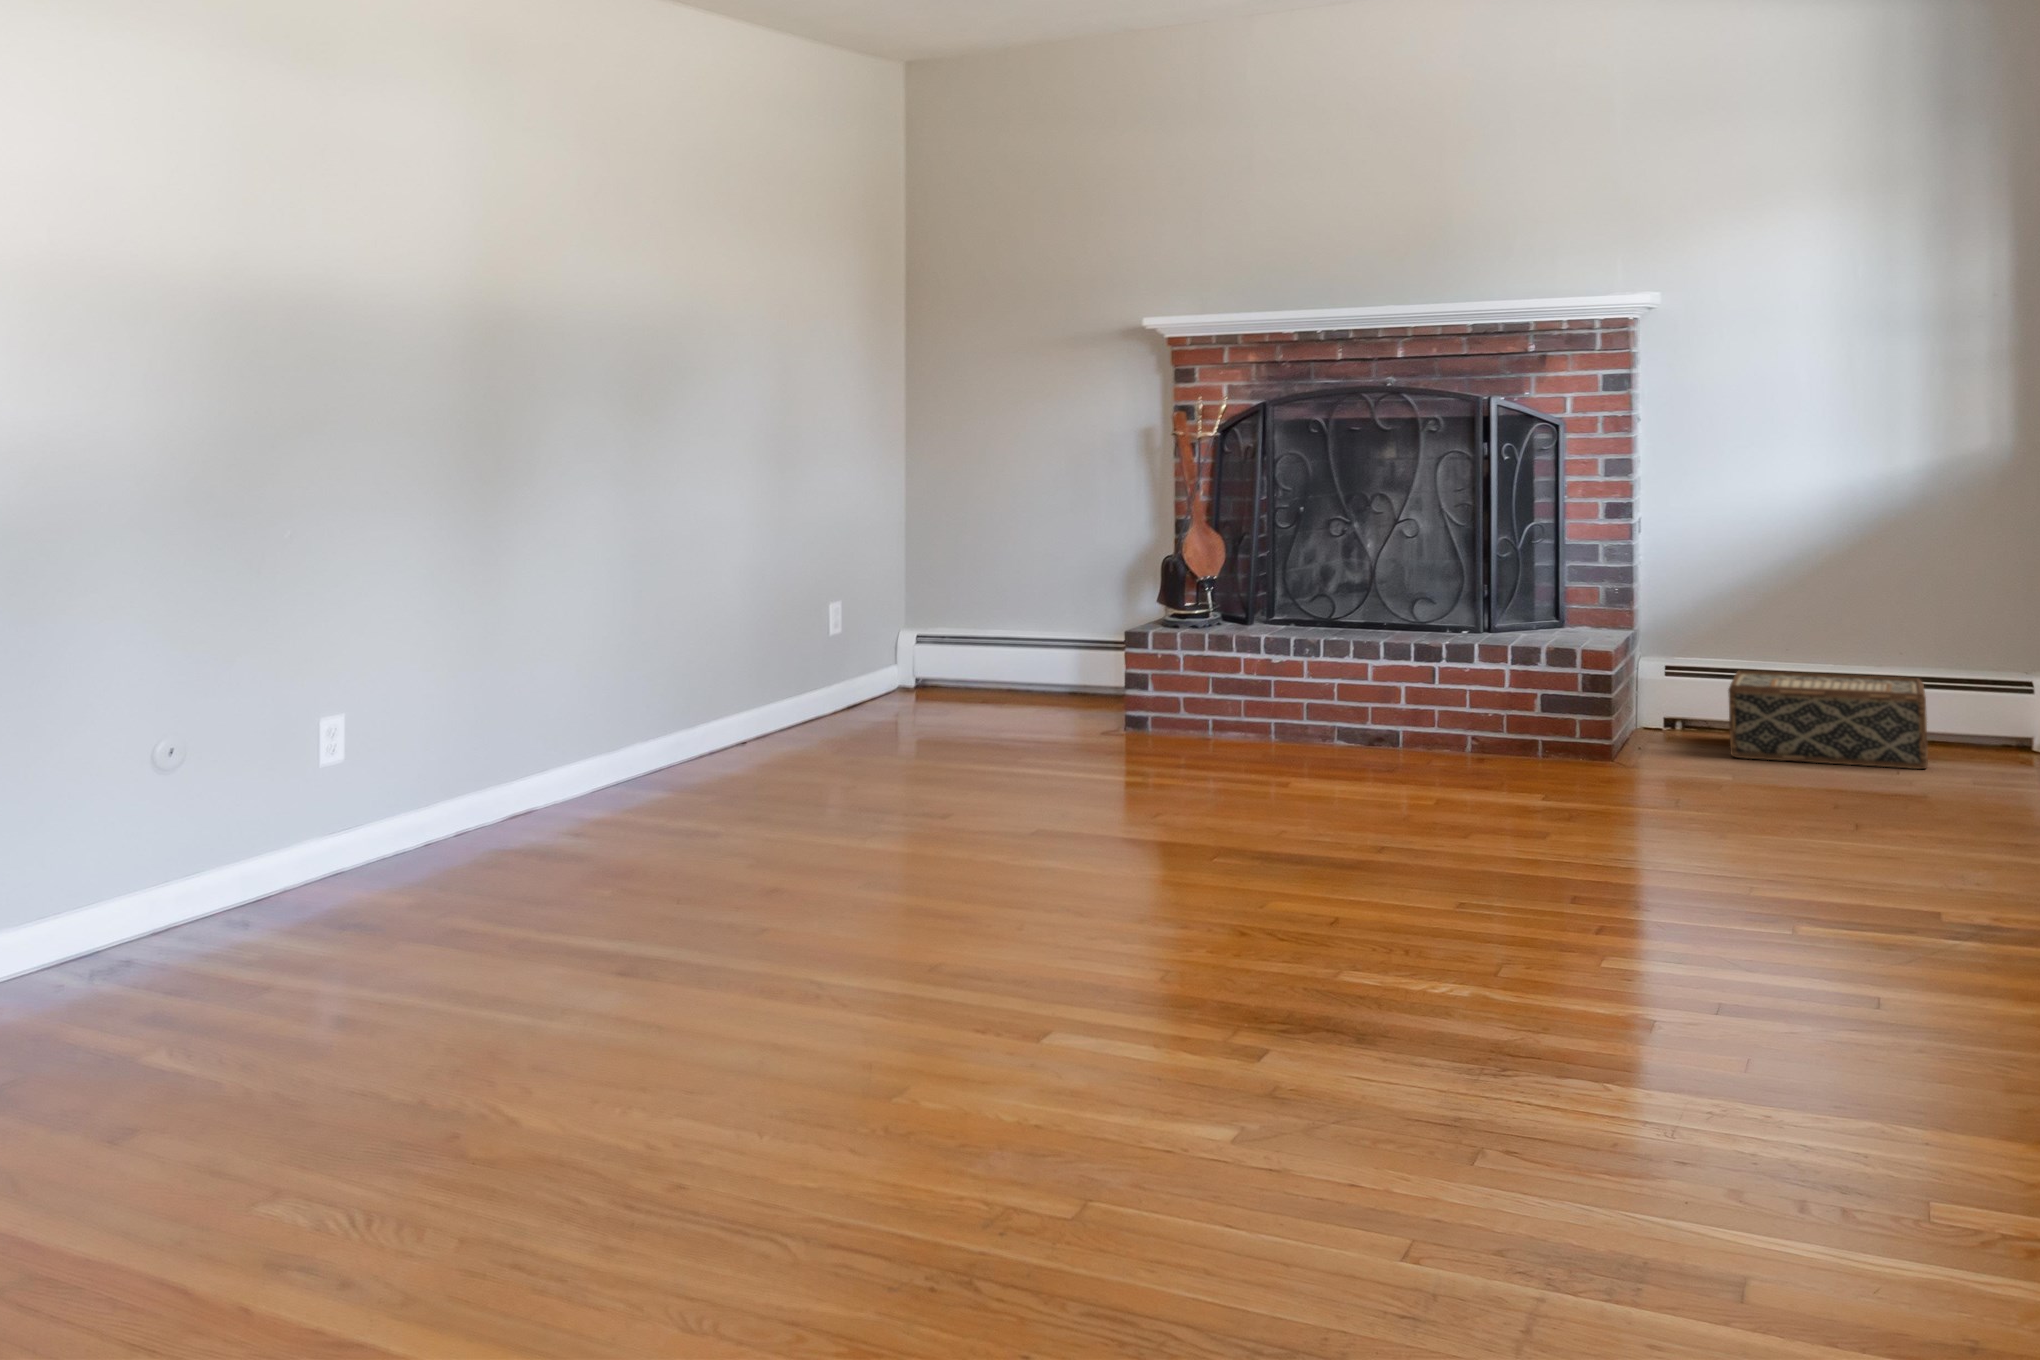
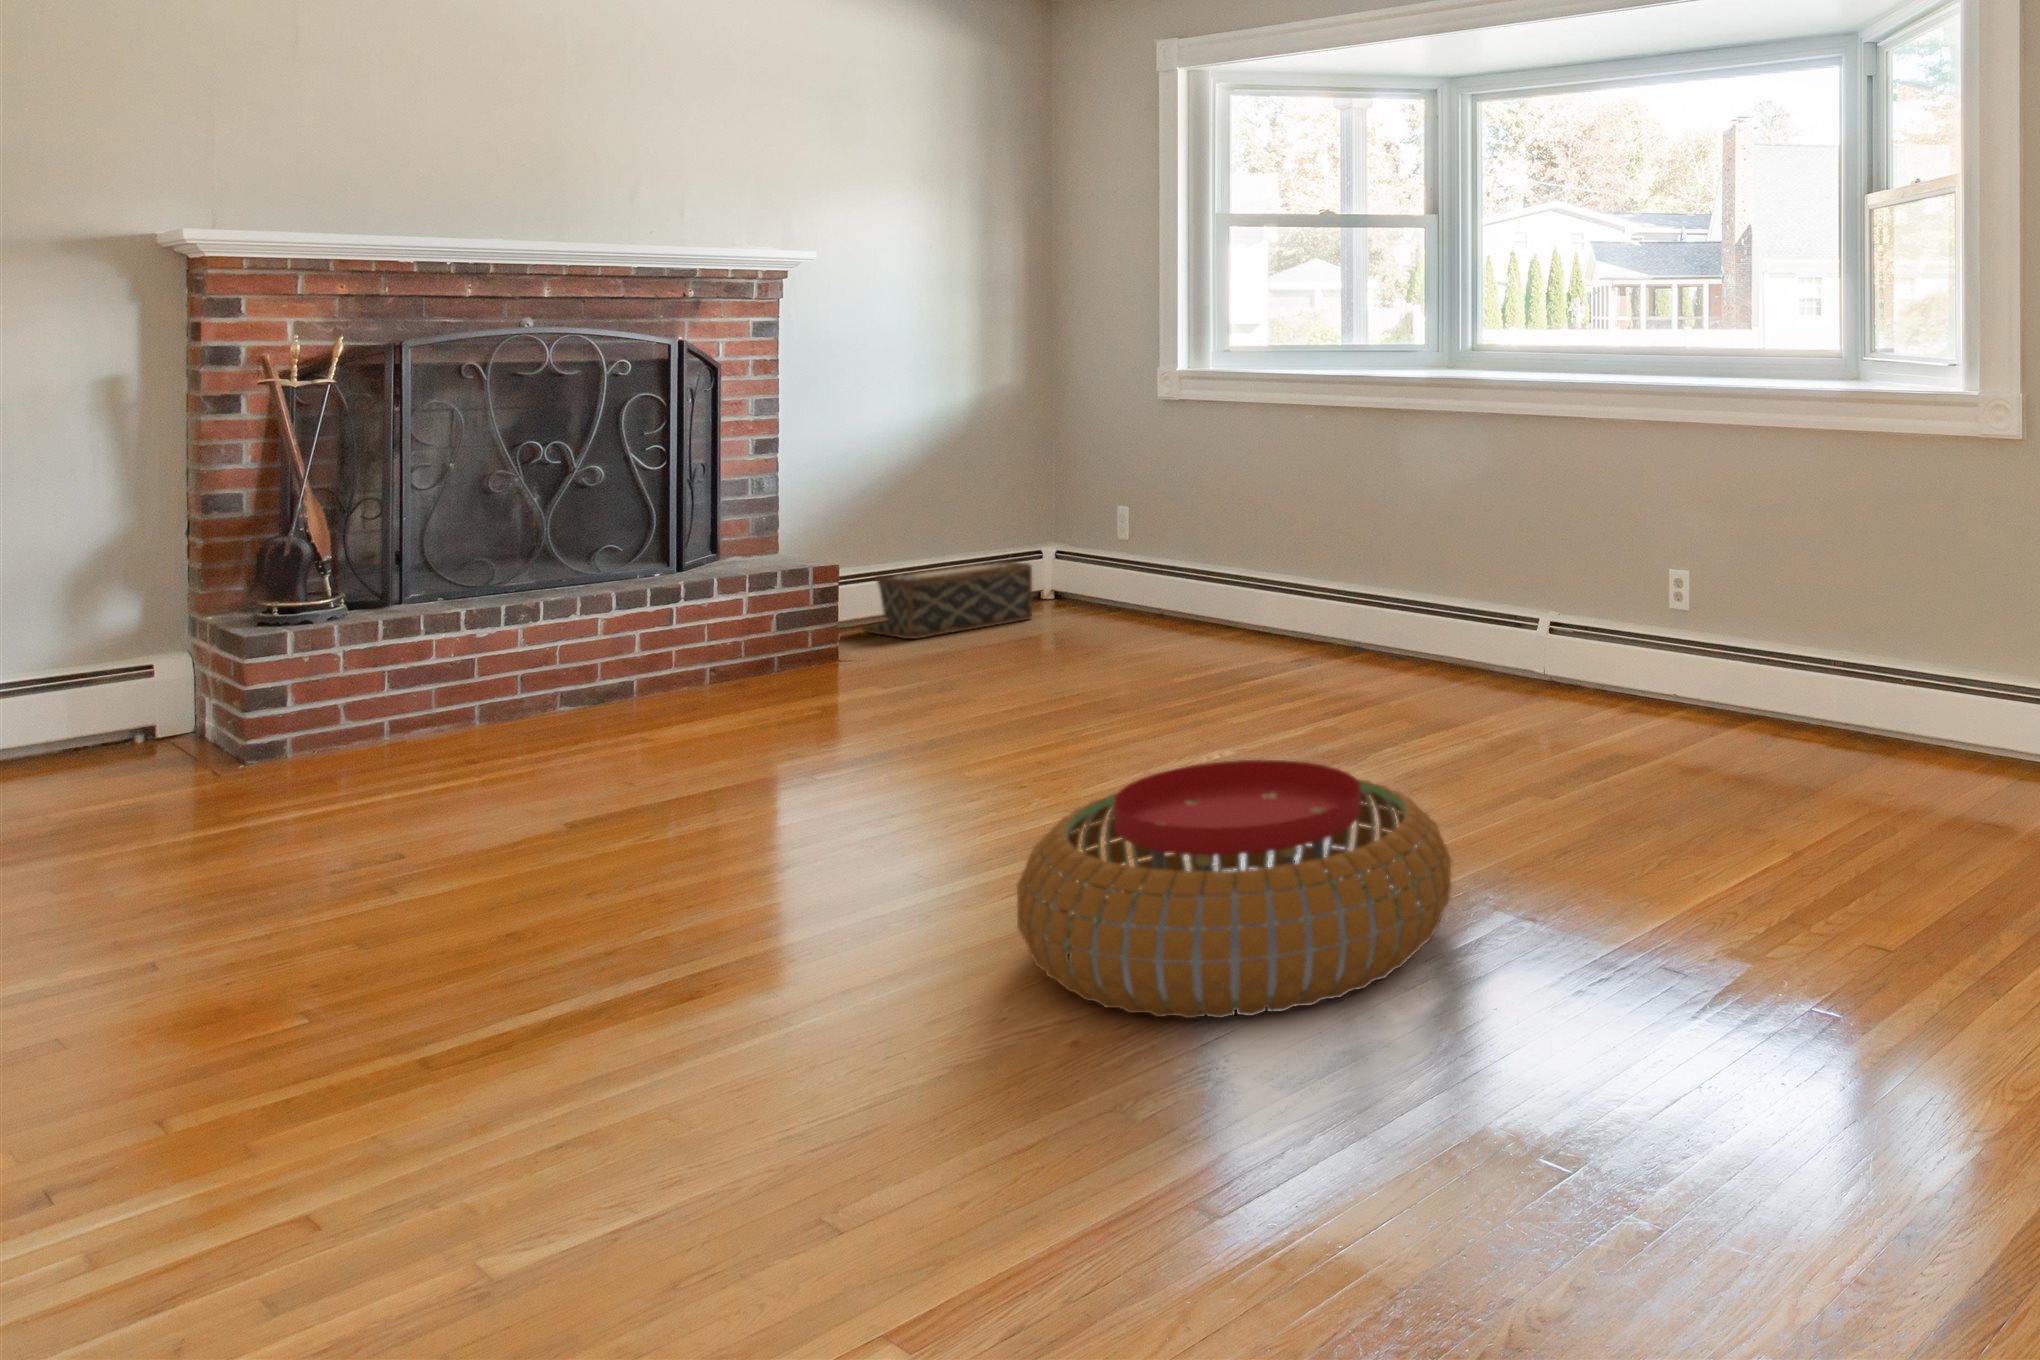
pouf: none [533,880,977,1148] -> present [1017,760,1451,1018]

